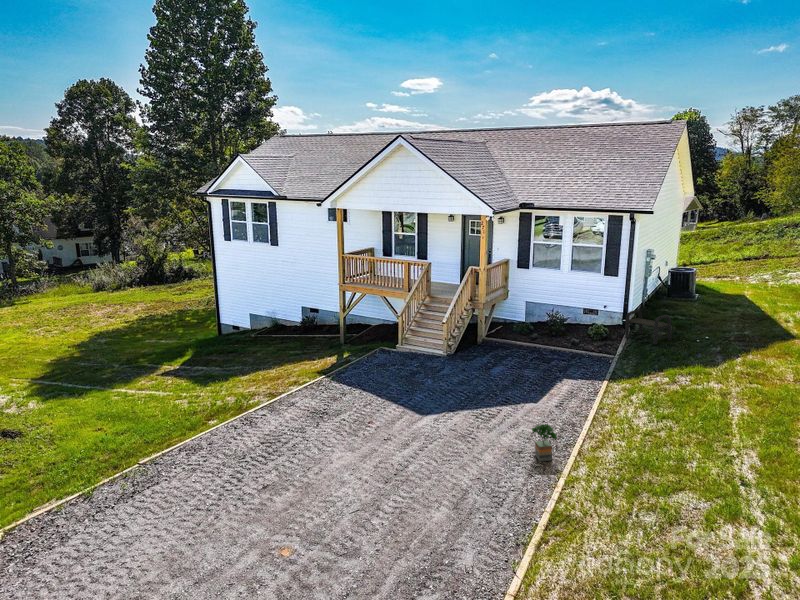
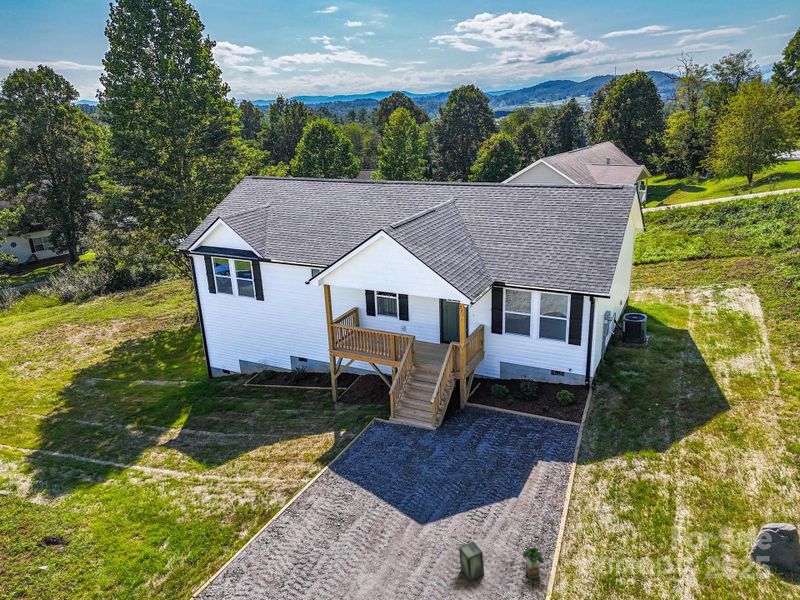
bench: present [625,310,671,344] -> none [587,371,626,407]
storage box: none [454,418,484,462] -> present [459,542,484,581]

